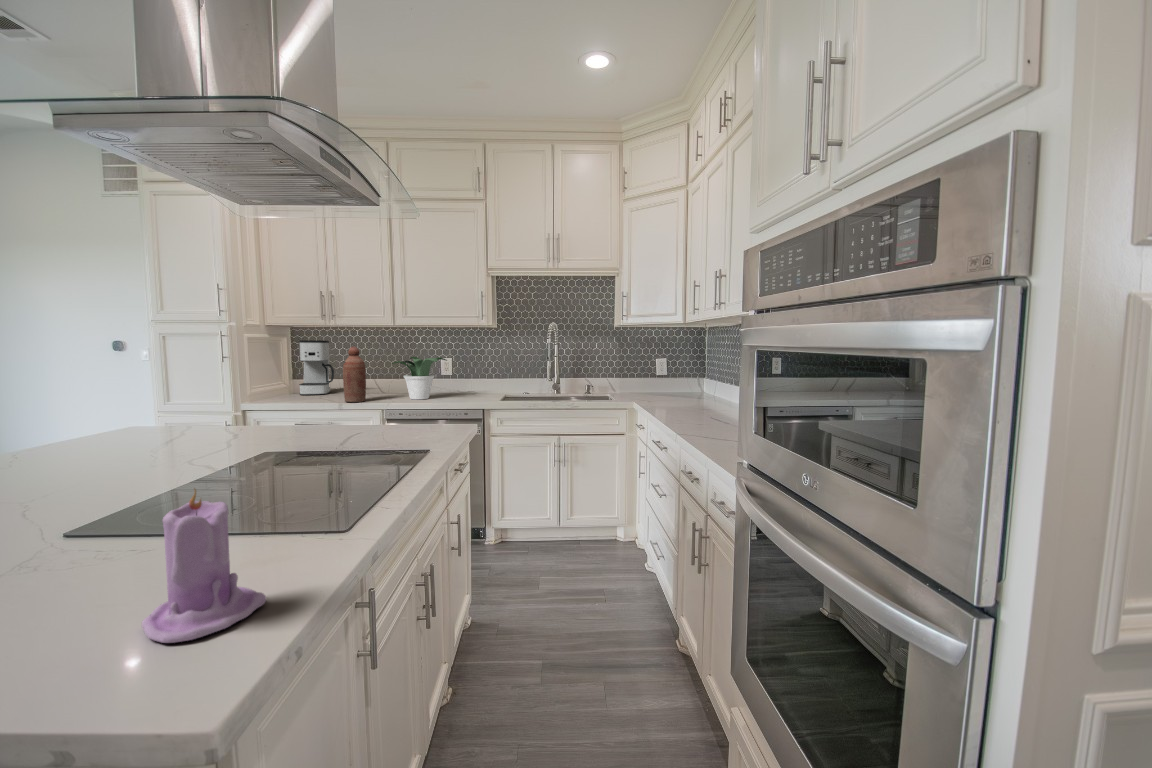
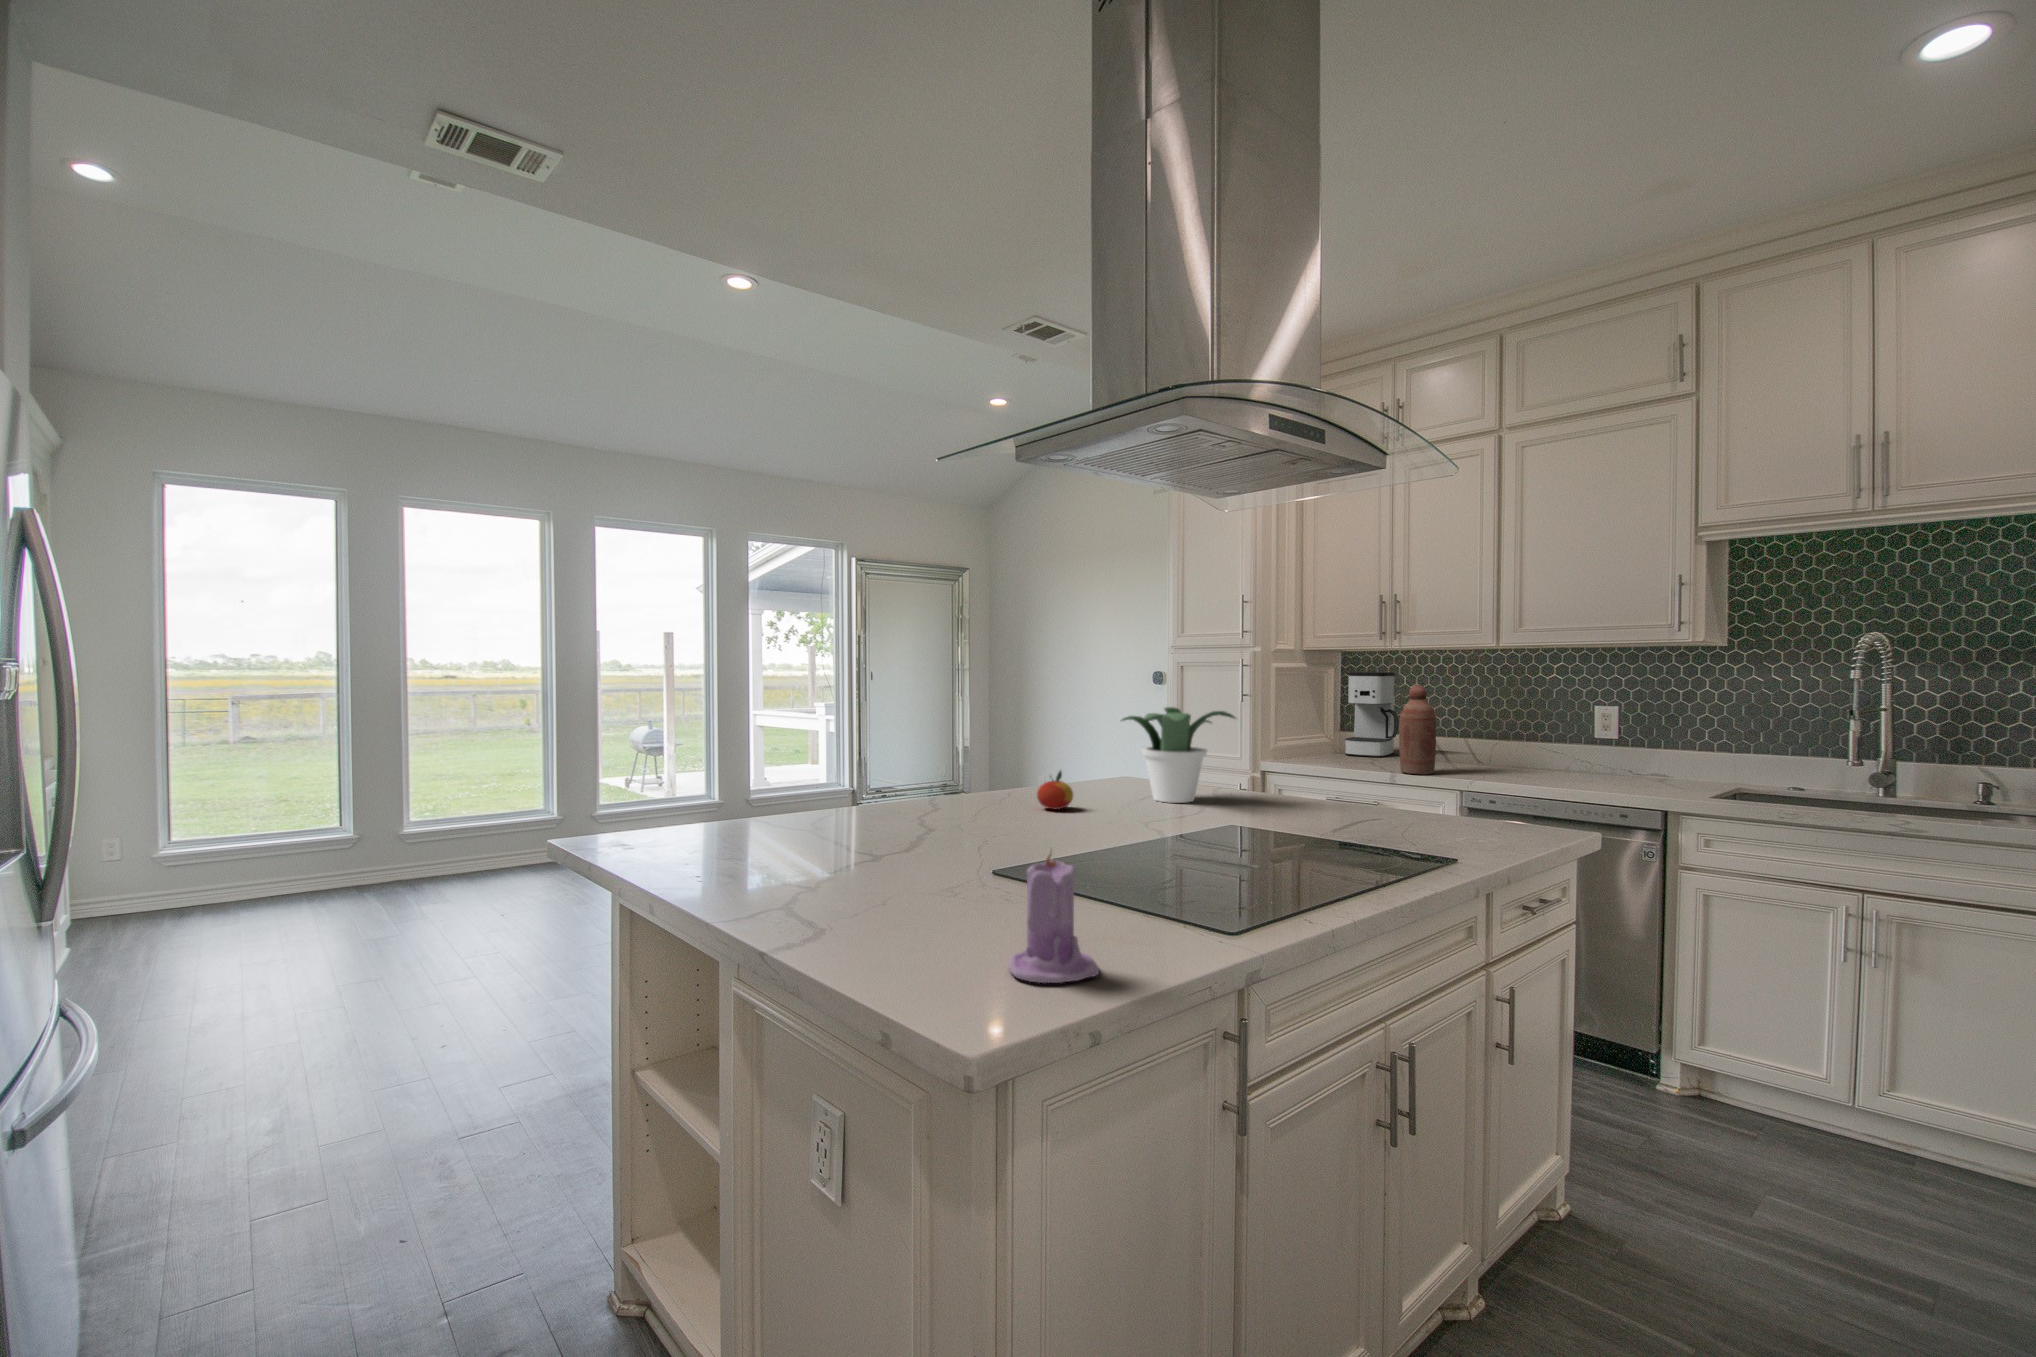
potted plant: present [392,357,447,399] -> present [1122,707,1235,803]
apple: none [36,424,87,463] -> present [1037,771,1073,810]

